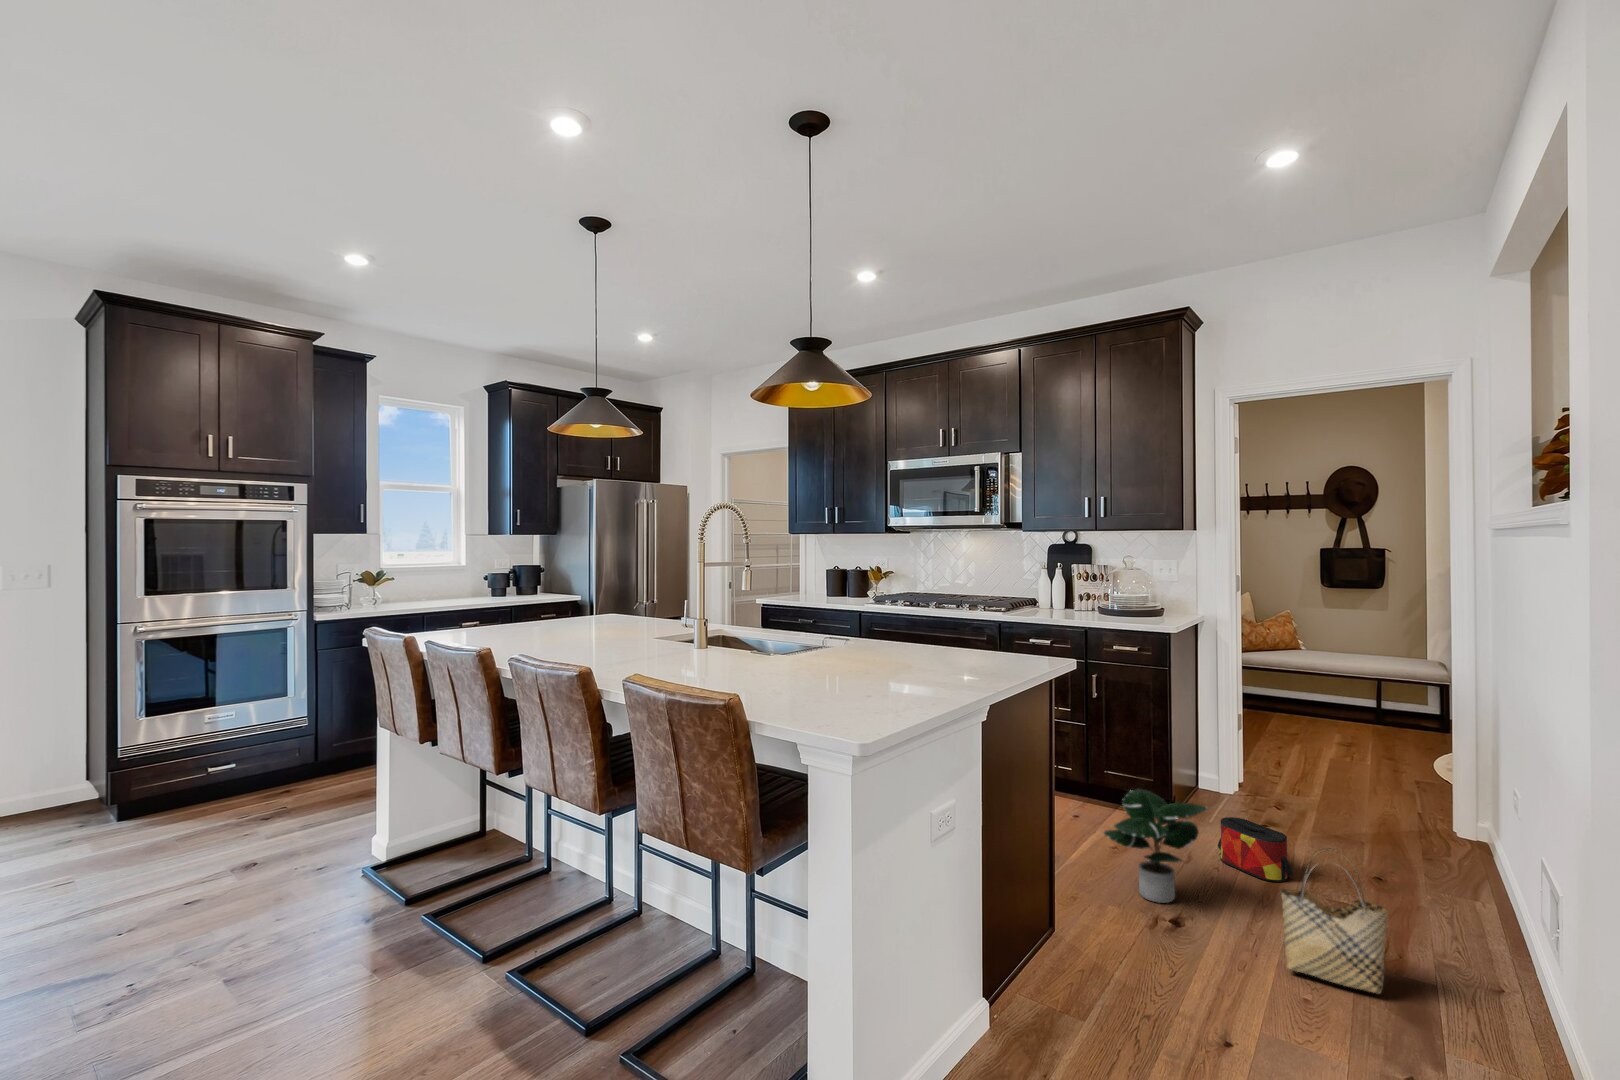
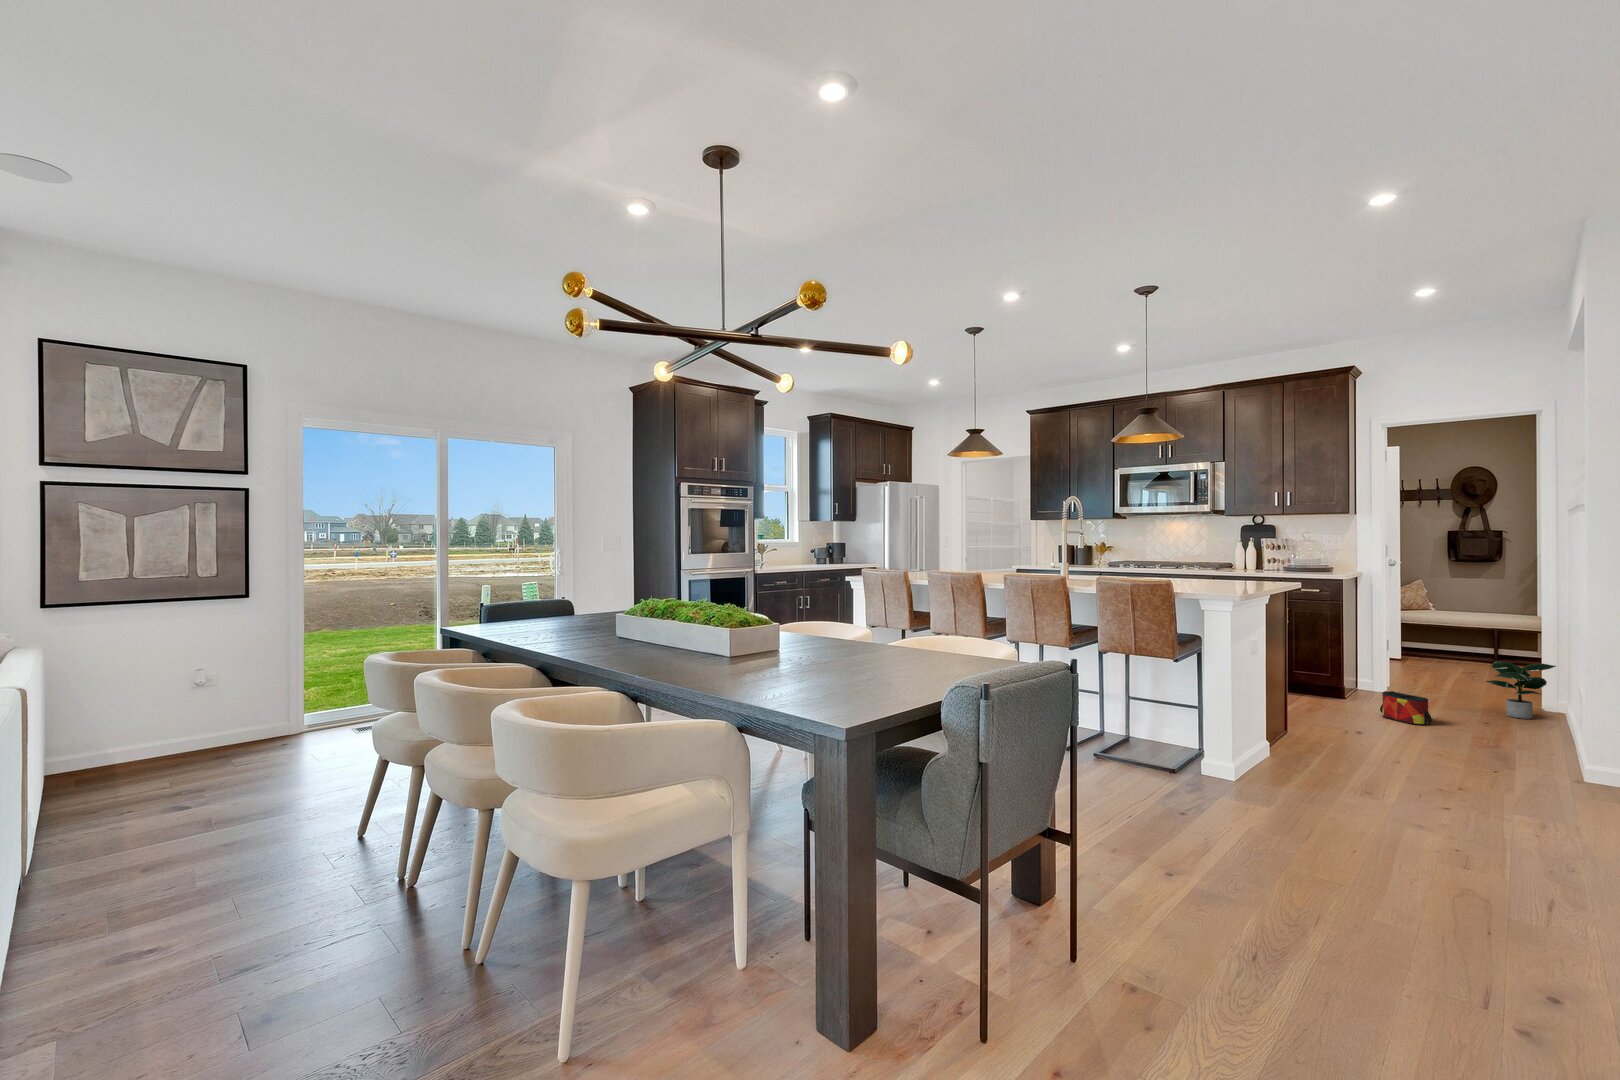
potted plant: present [1104,789,1208,903] -> present [1485,661,1556,719]
woven basket: present [1280,849,1388,994] -> none [1428,687,1492,758]

